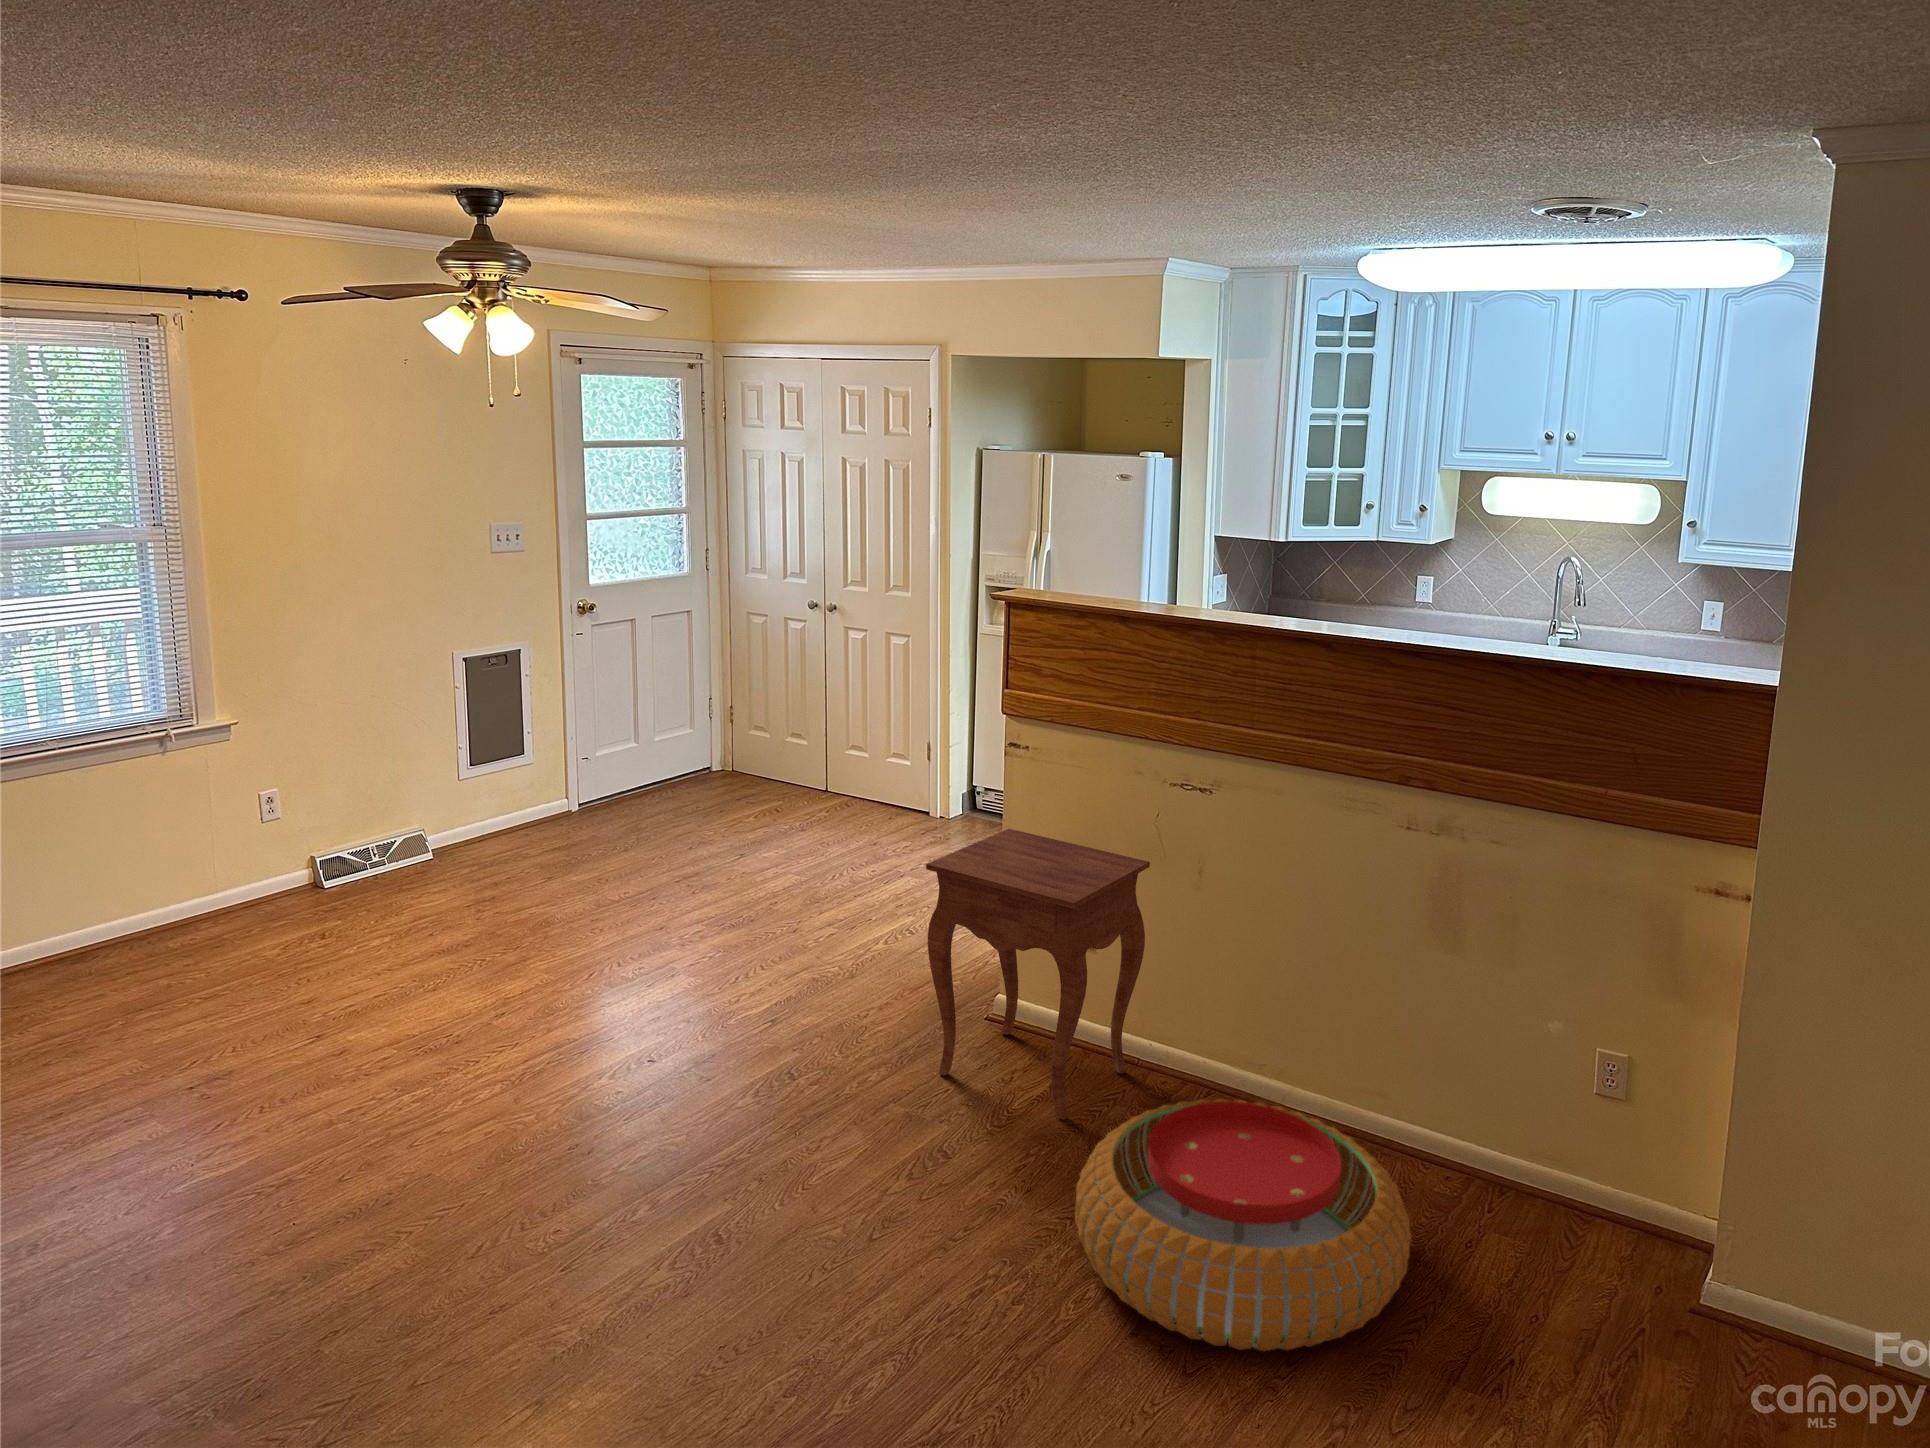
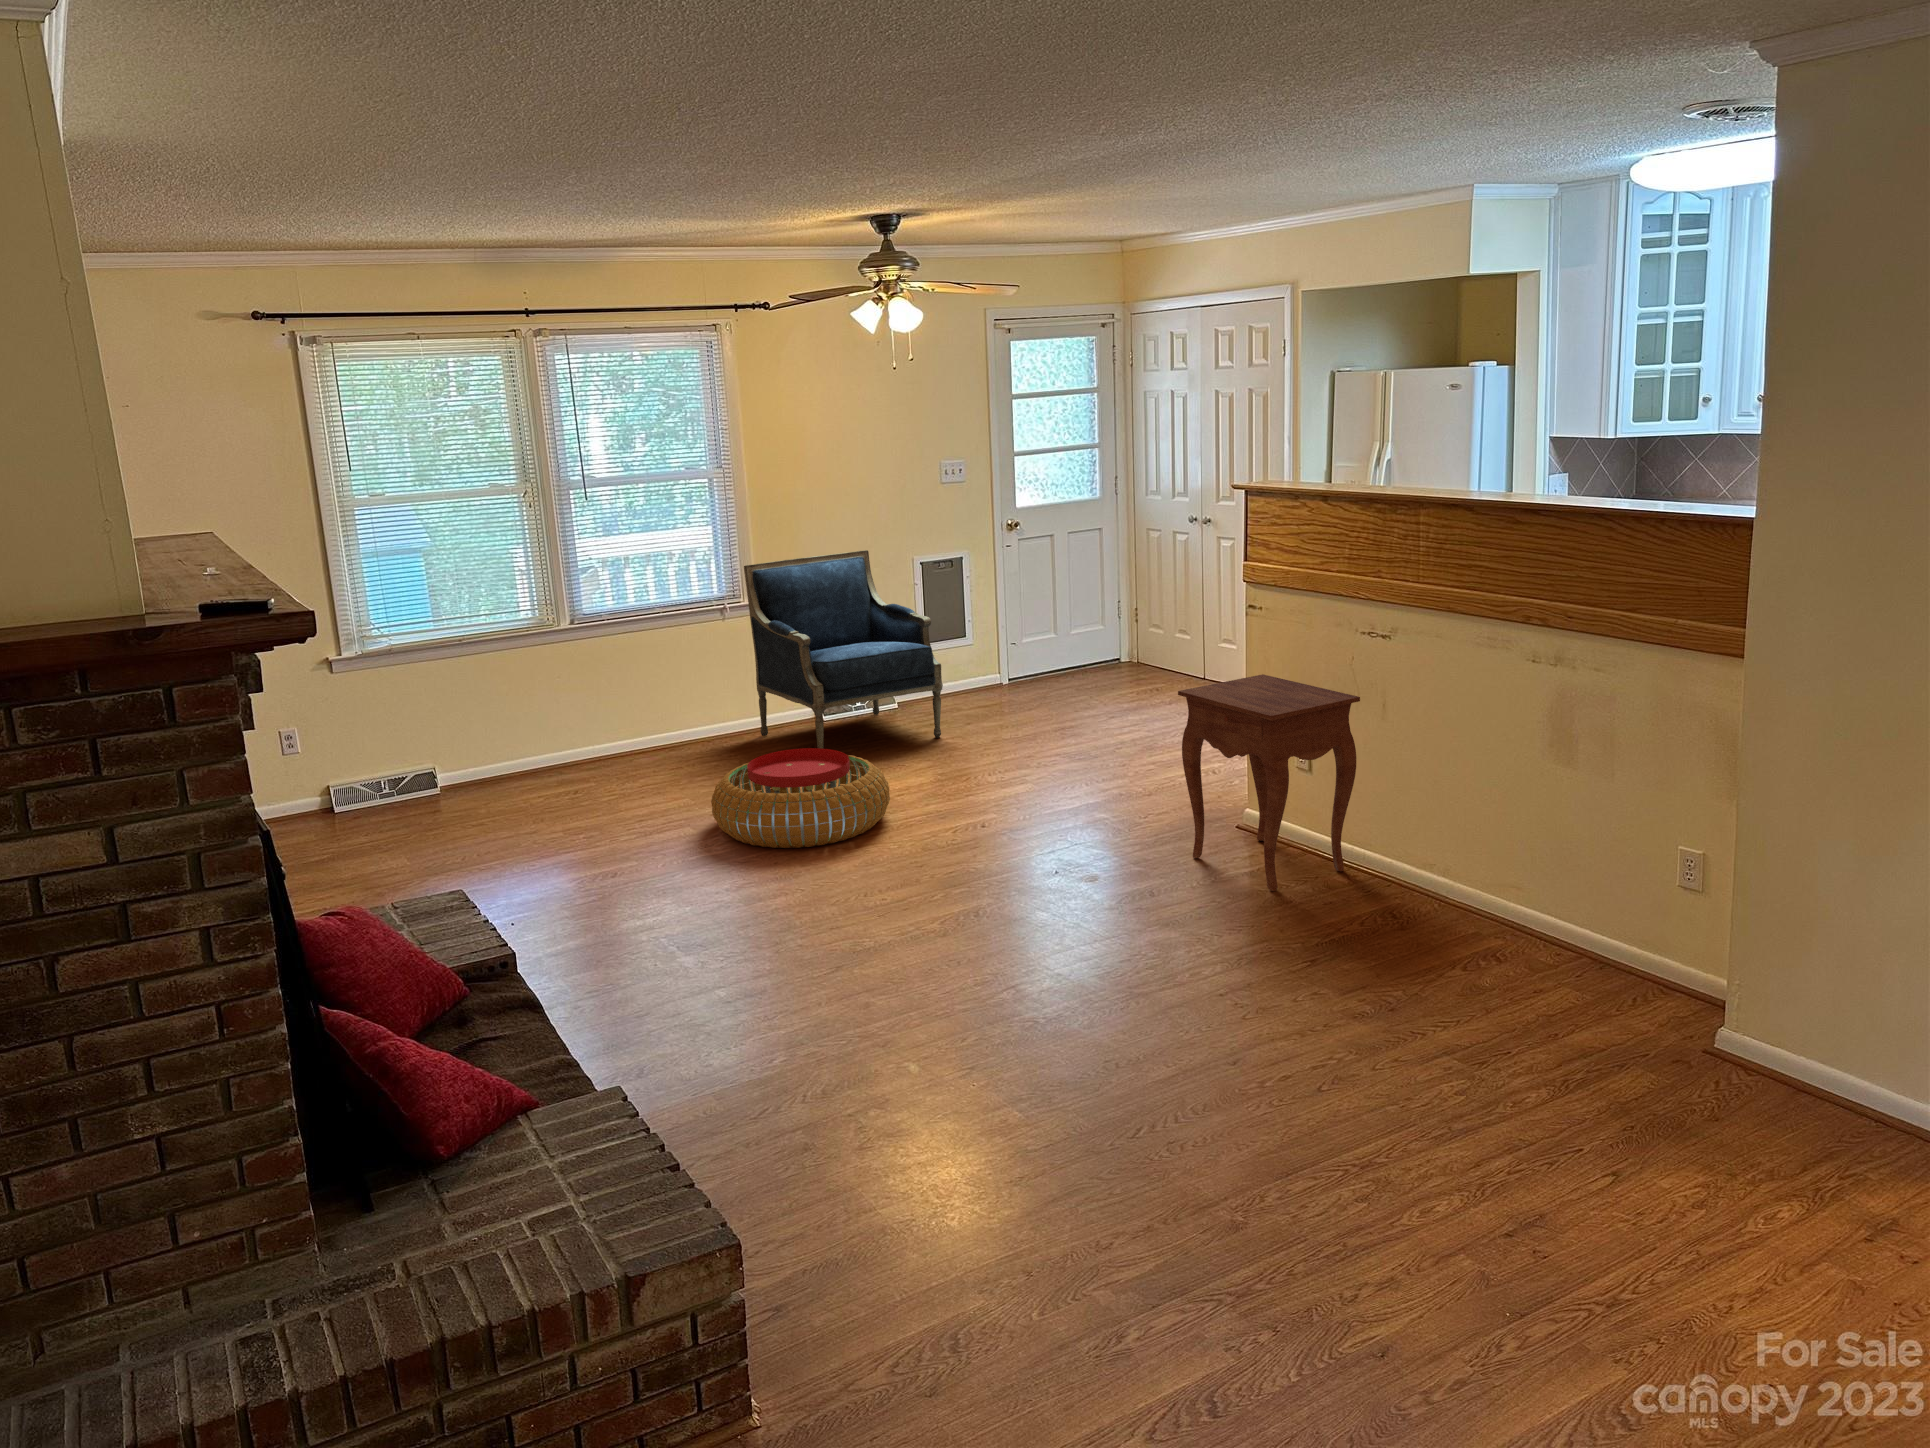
armchair: none [204,644,521,958] -> present [744,550,943,749]
pouf: present [1075,1099,1411,1352] -> present [711,748,890,848]

